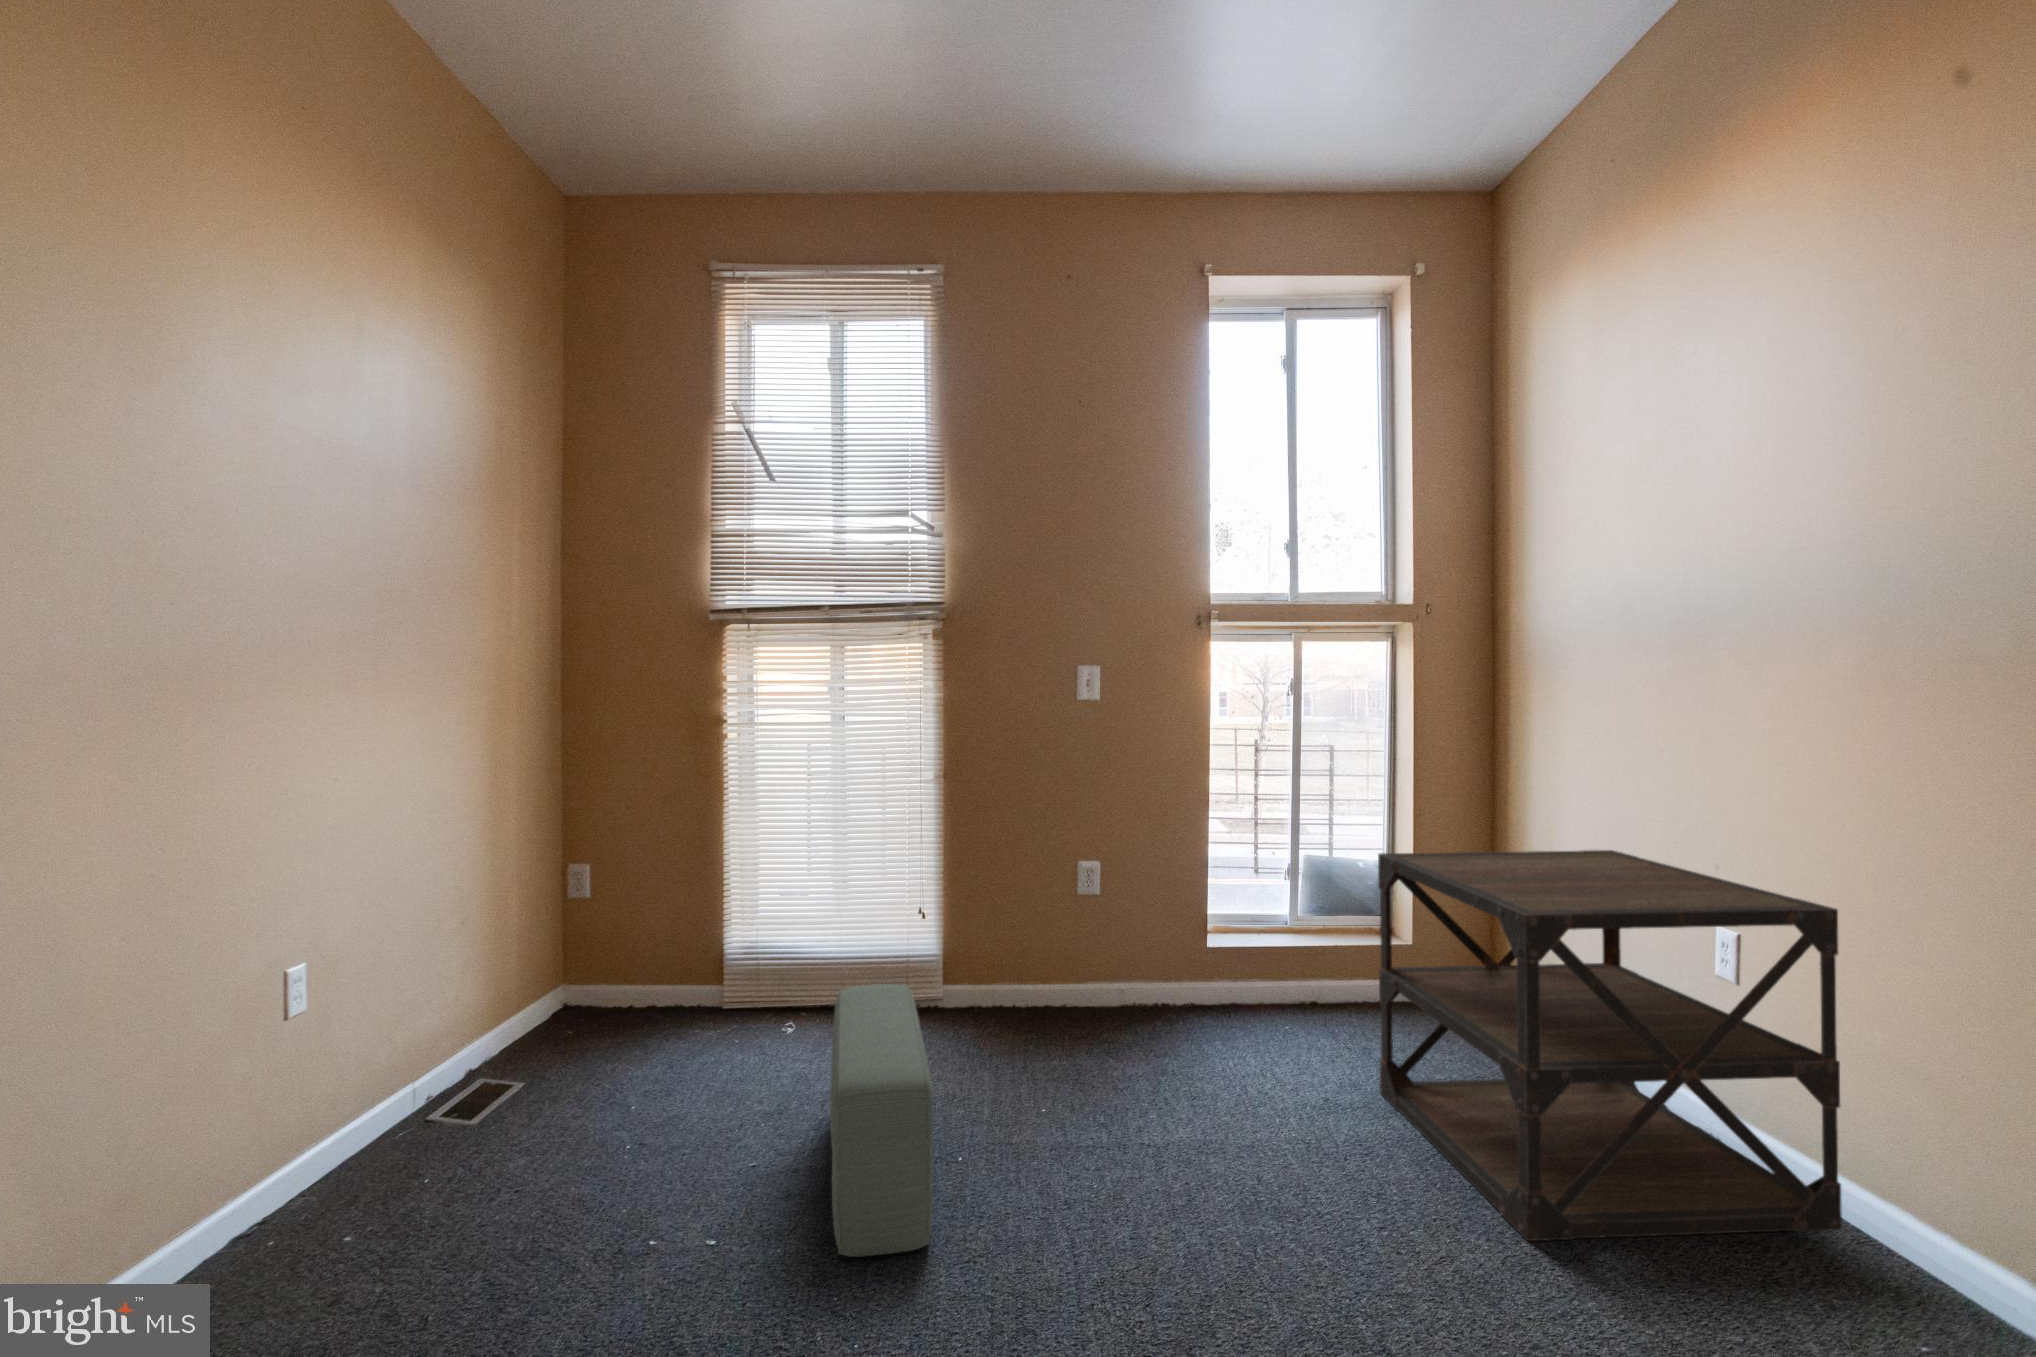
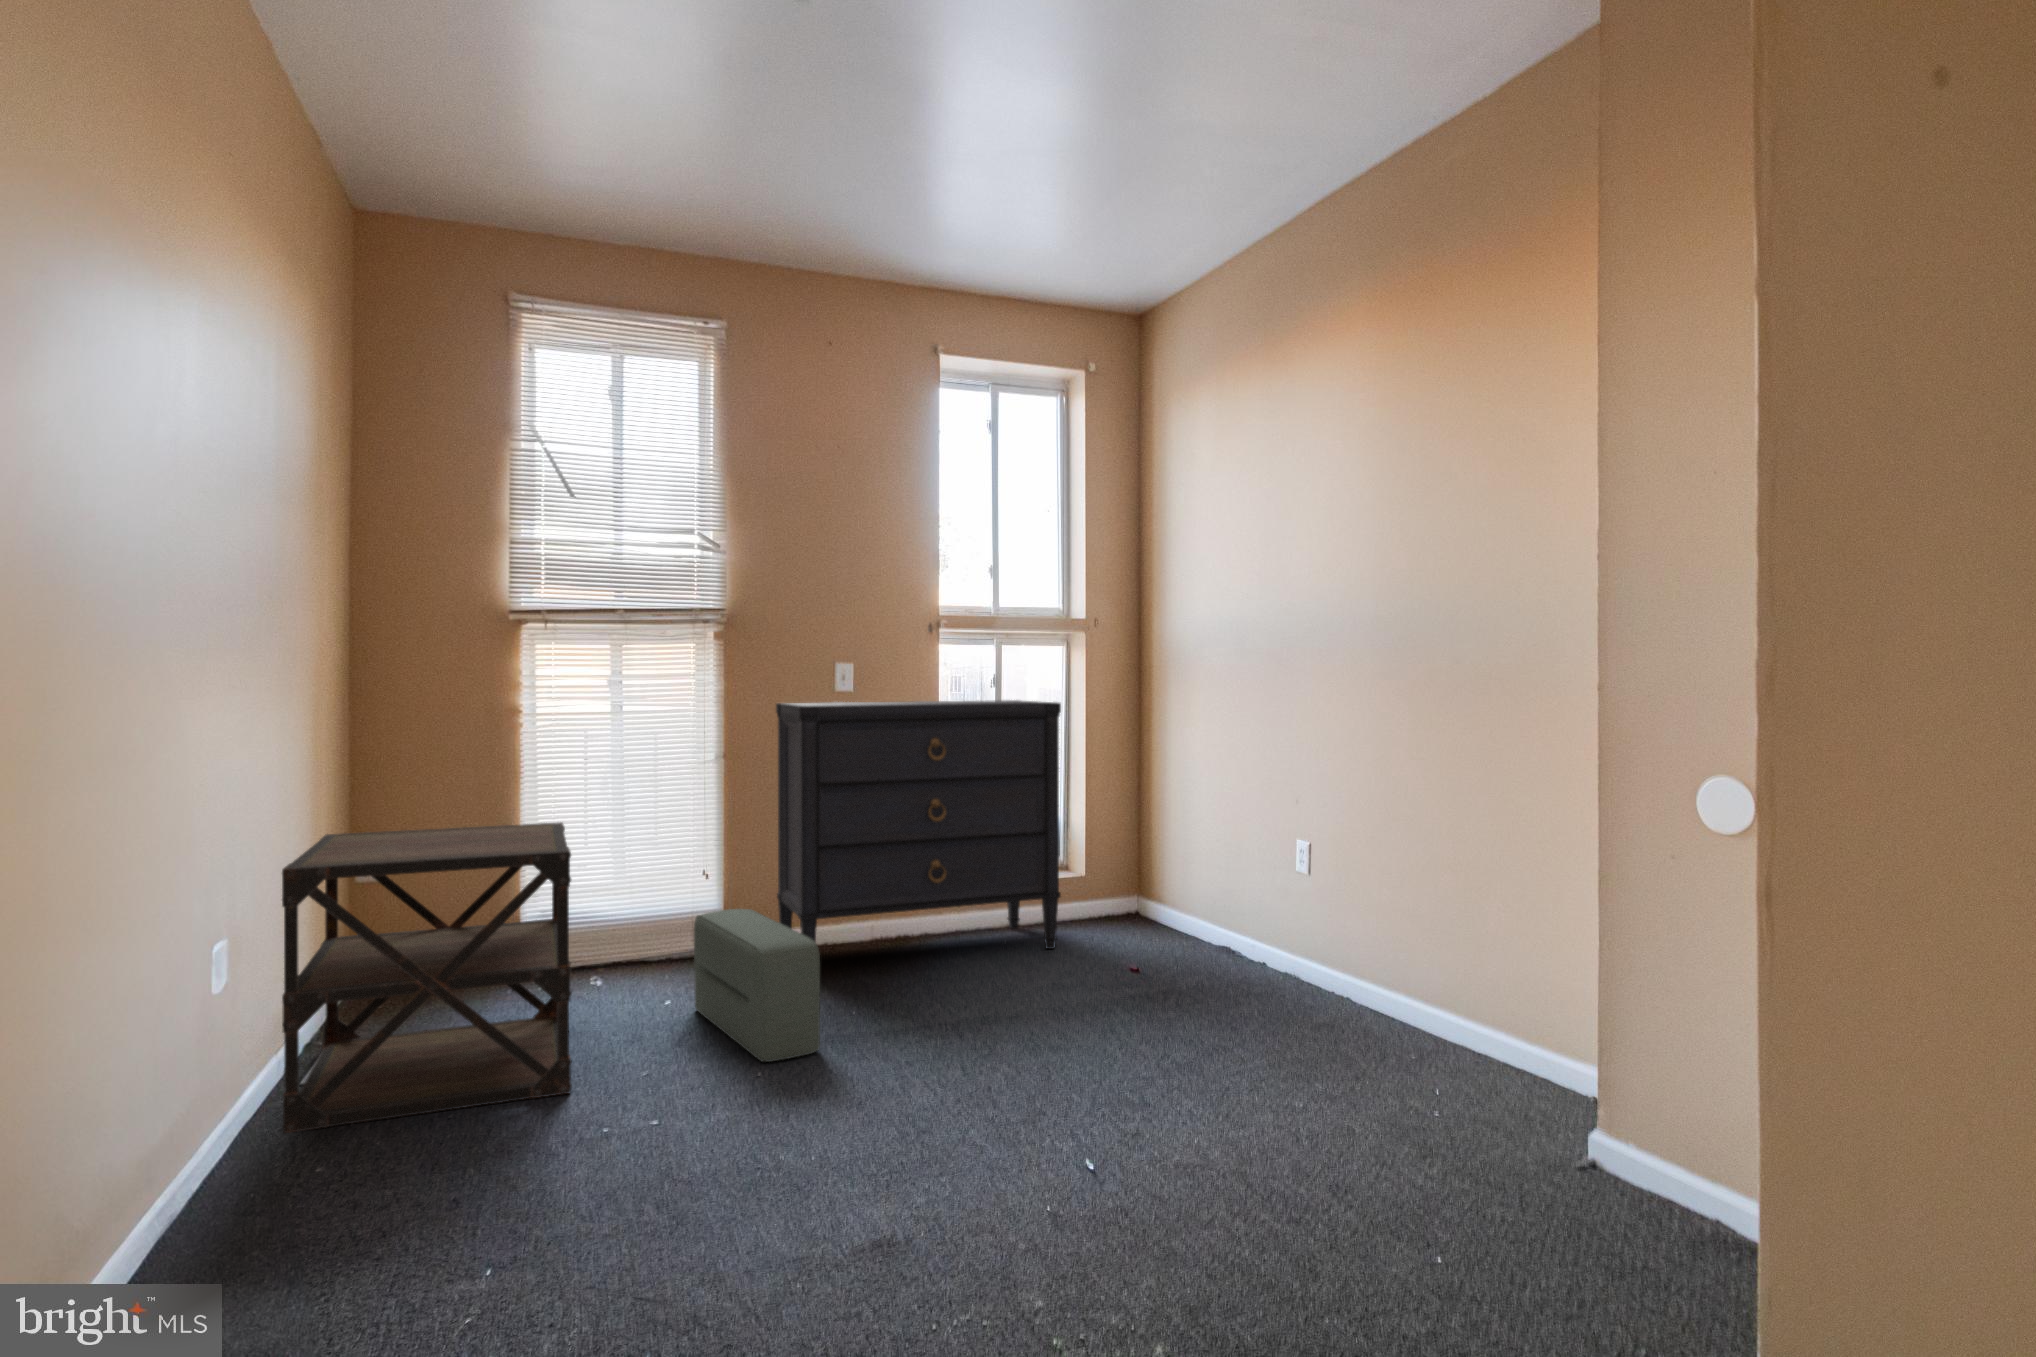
dresser: none [999,712,1368,1064] -> present [776,700,1061,949]
side table: present [1378,850,1842,1241] -> present [282,822,572,1133]

